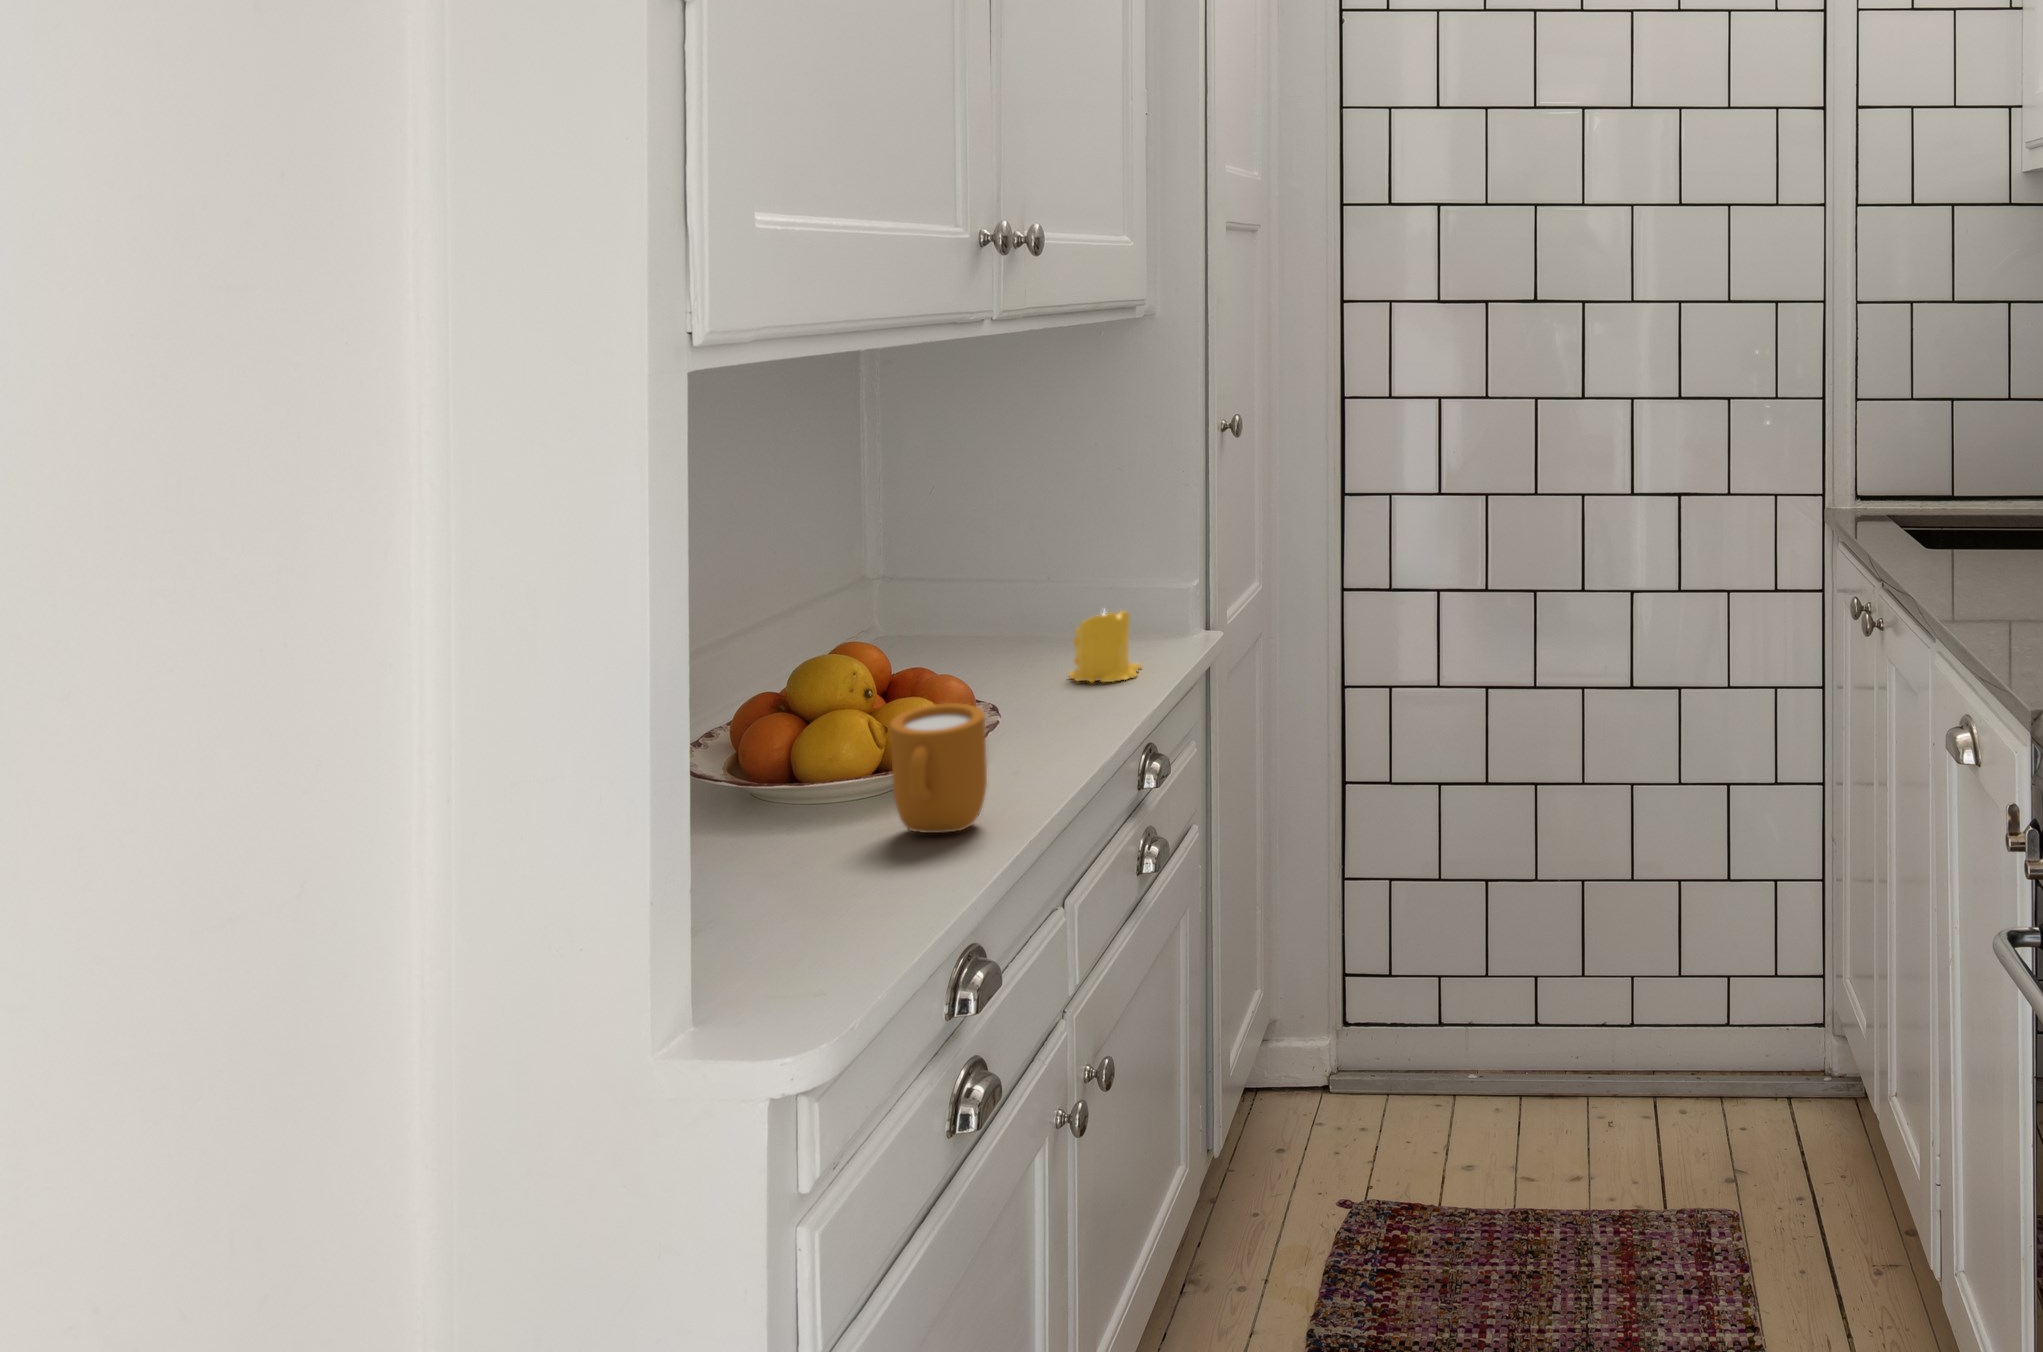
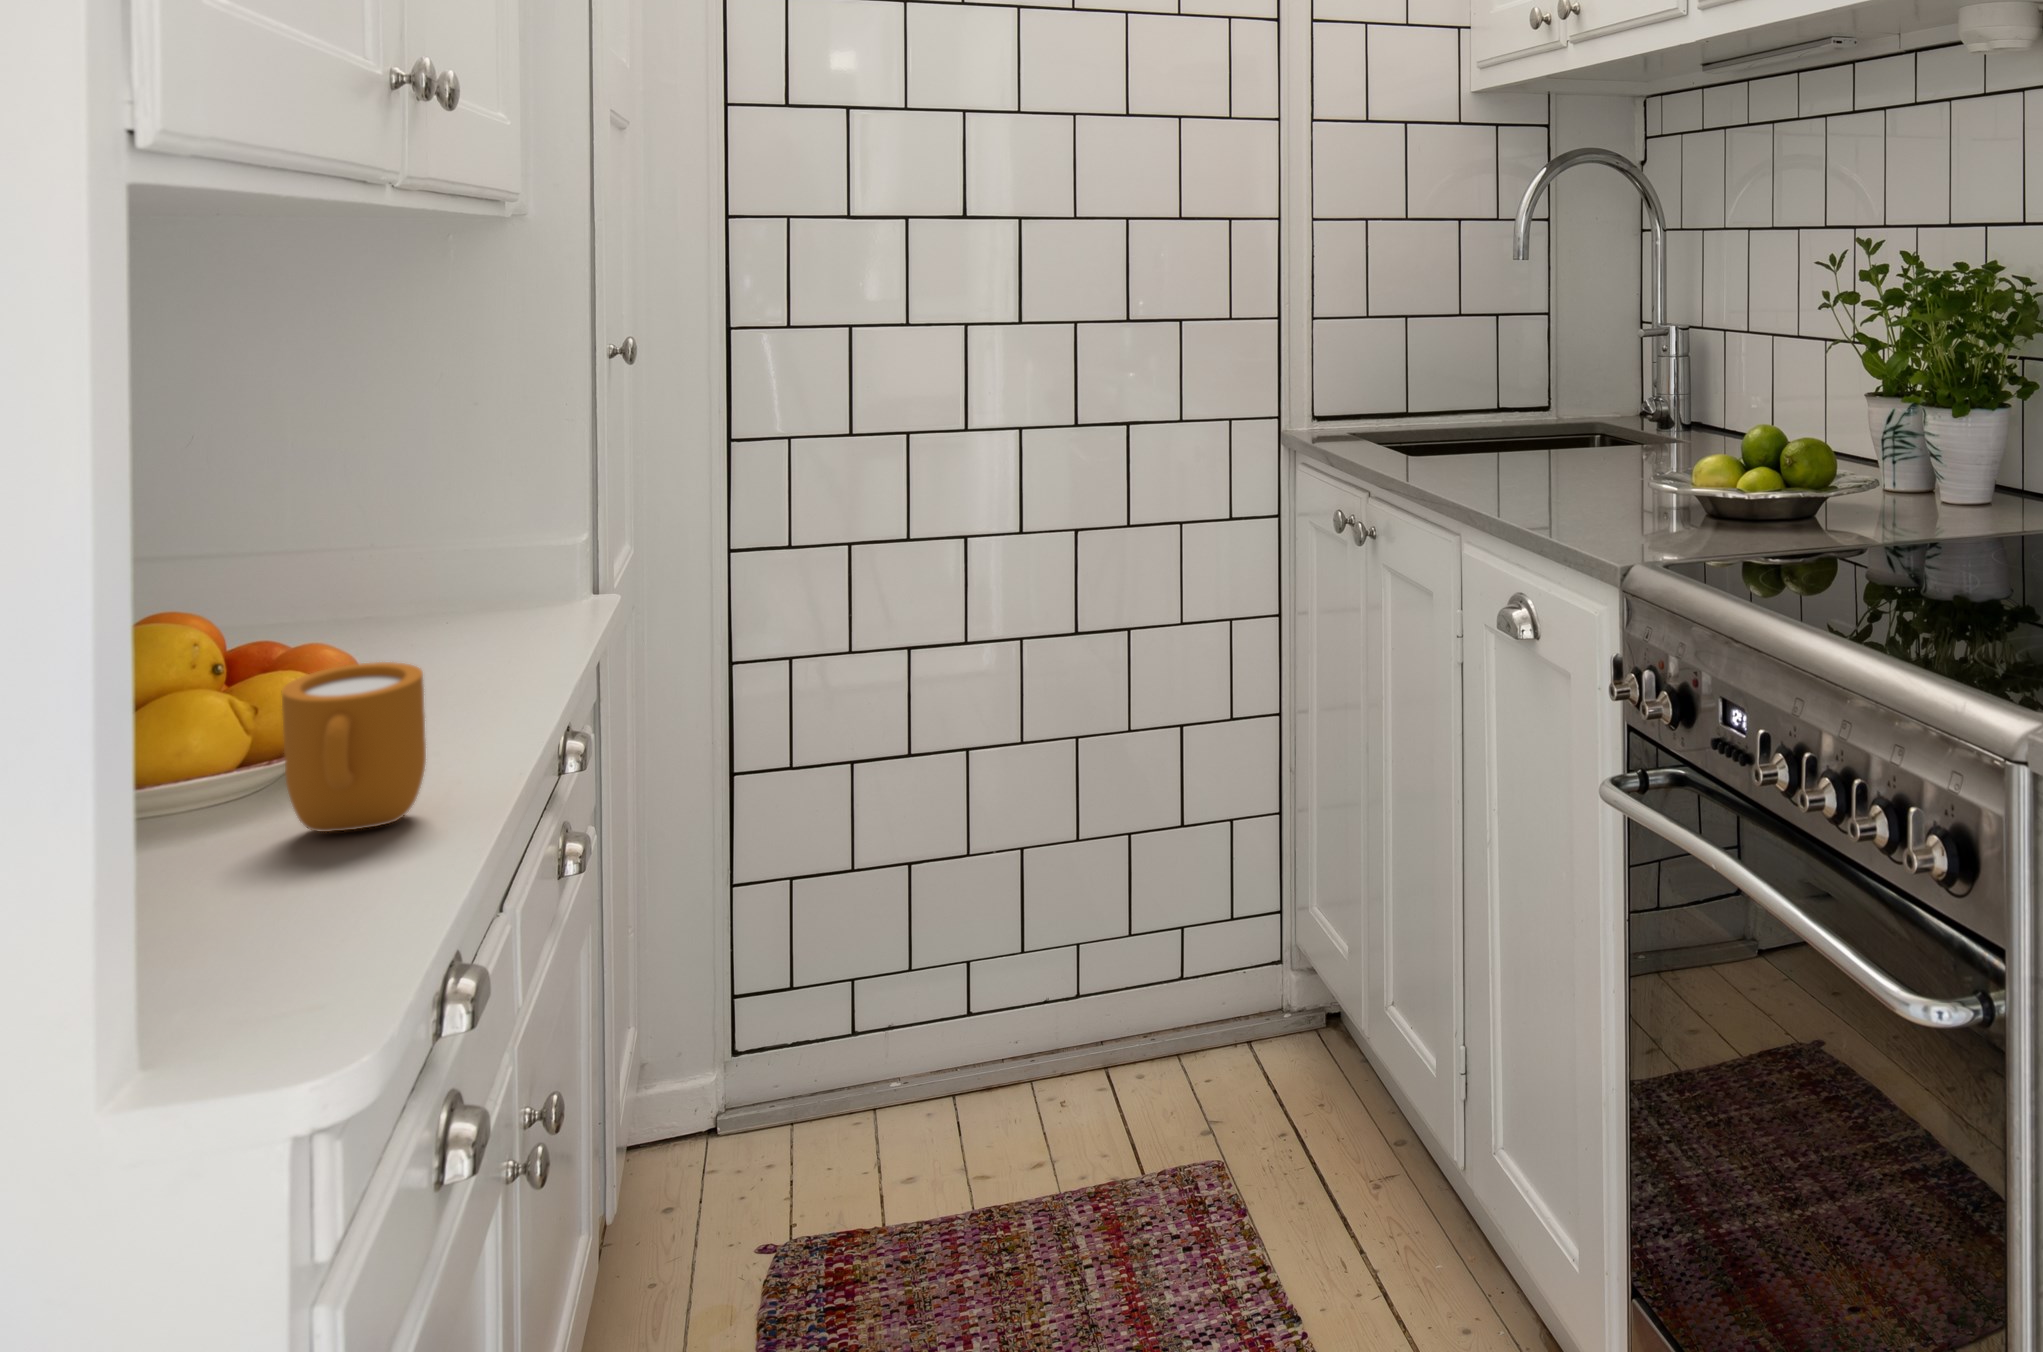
candle: present [1069,610,1141,682] -> none [437,563,539,657]

